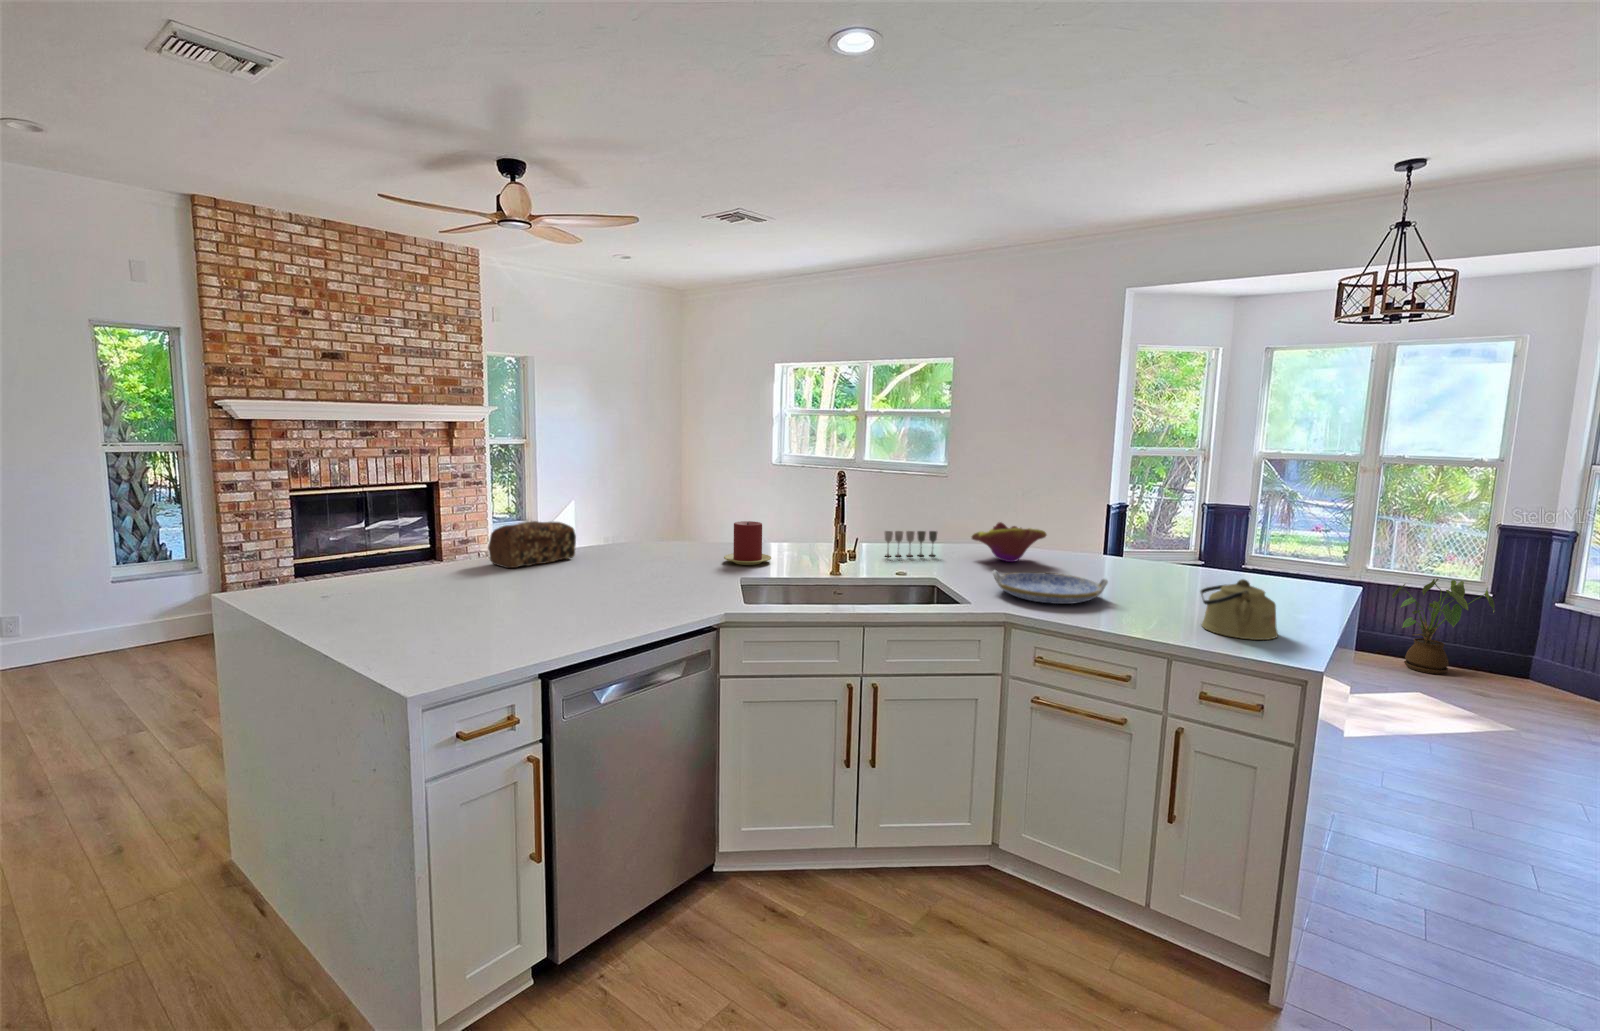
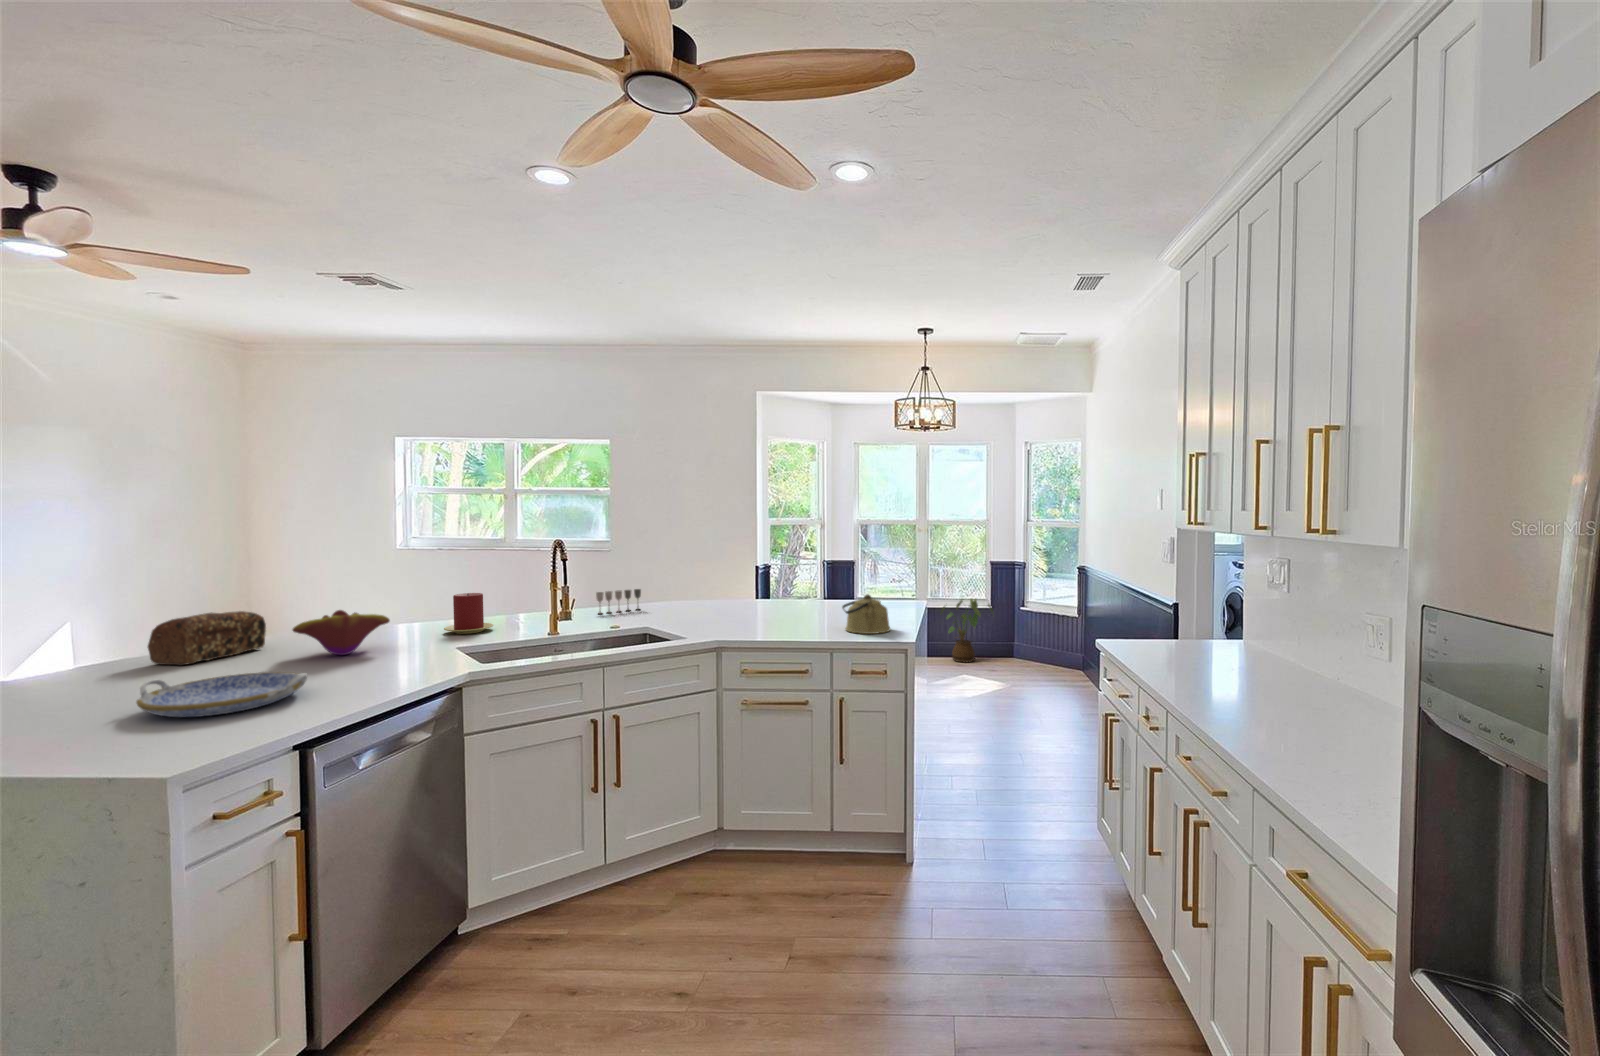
decorative bowl: present [972,522,1046,562] -> present [293,610,390,655]
serving tray: present [993,570,1108,604] -> present [136,672,307,717]

